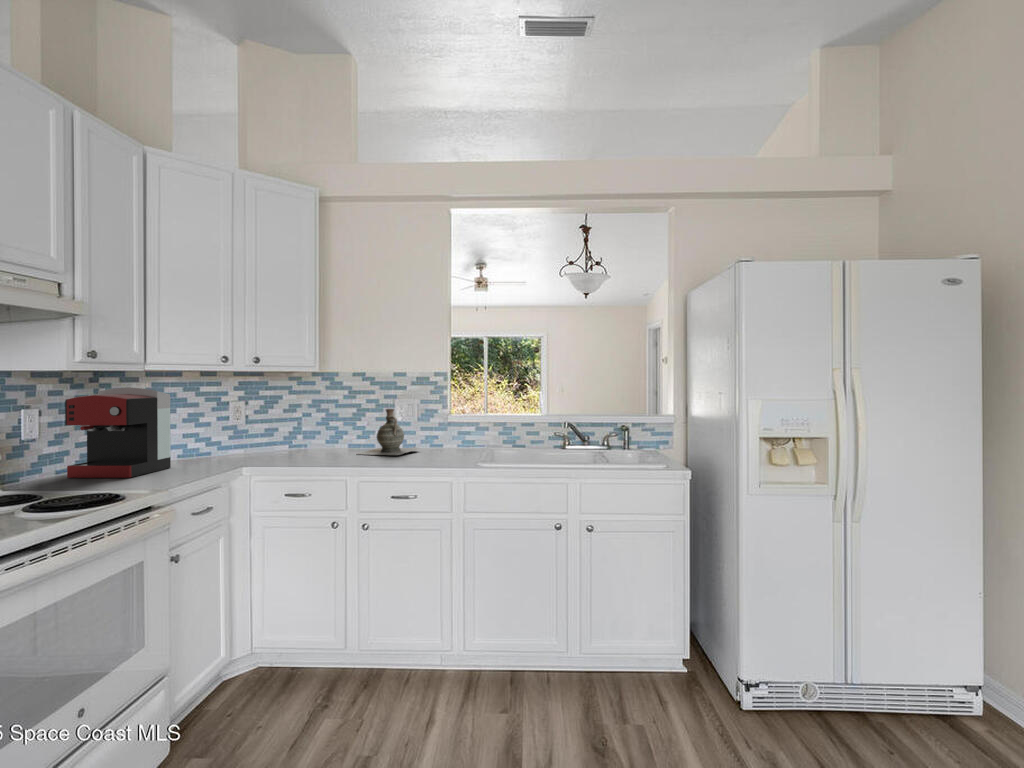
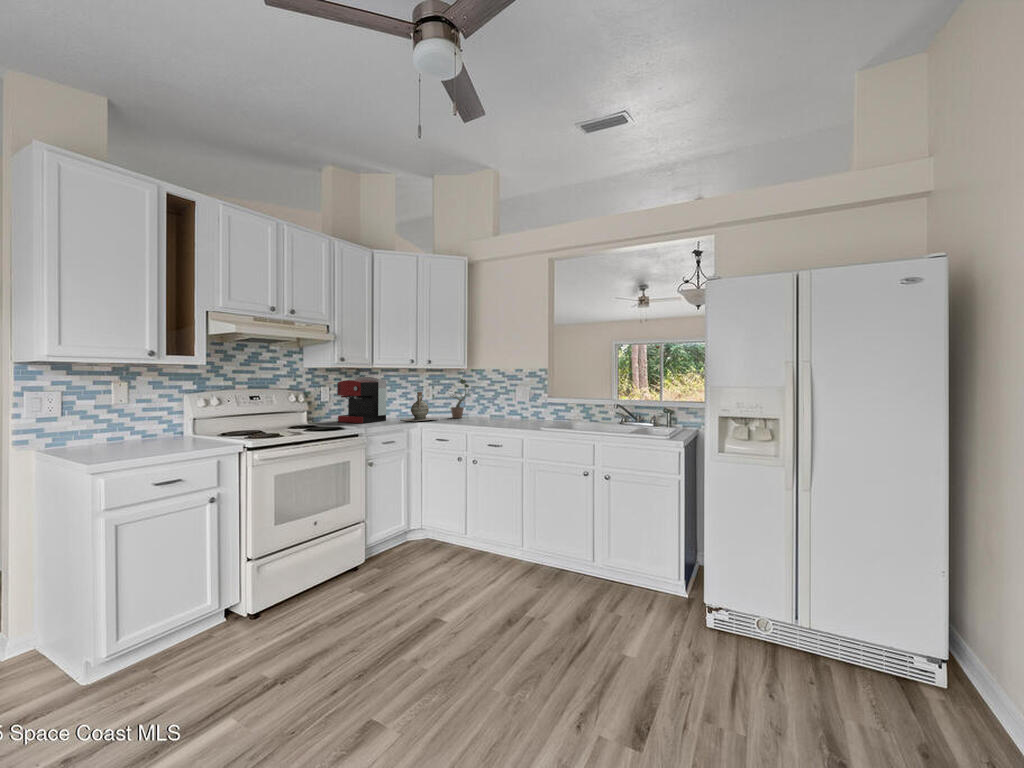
potted plant: none [264,385,330,453] -> present [450,379,478,418]
ceramic jug: present [359,409,417,455] -> present [401,392,436,421]

